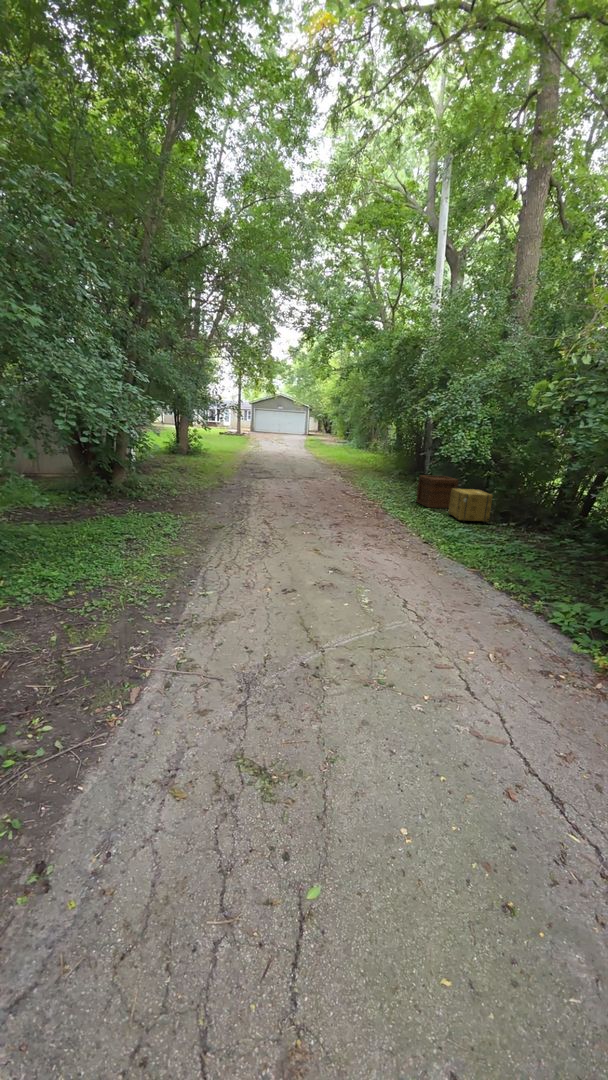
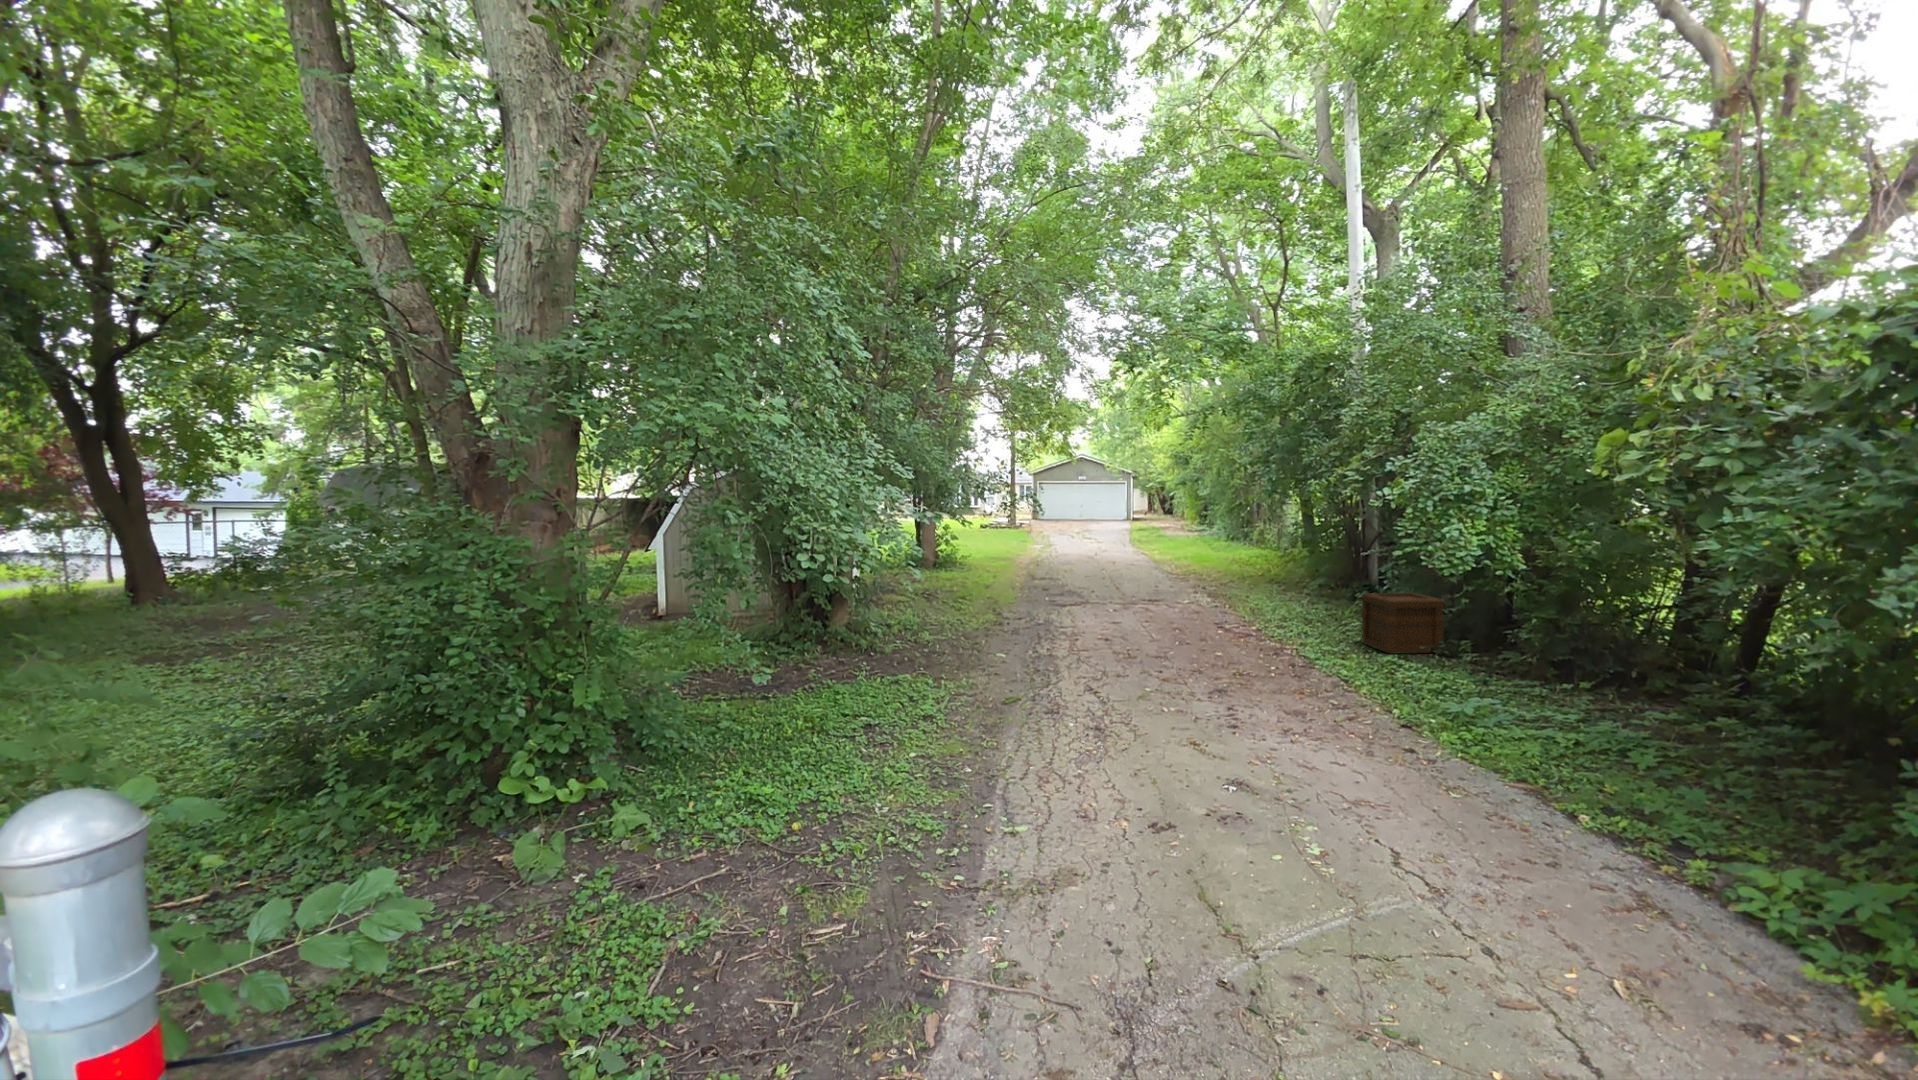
cardboard box: present [449,489,493,522] -> none [1433,618,1524,684]

